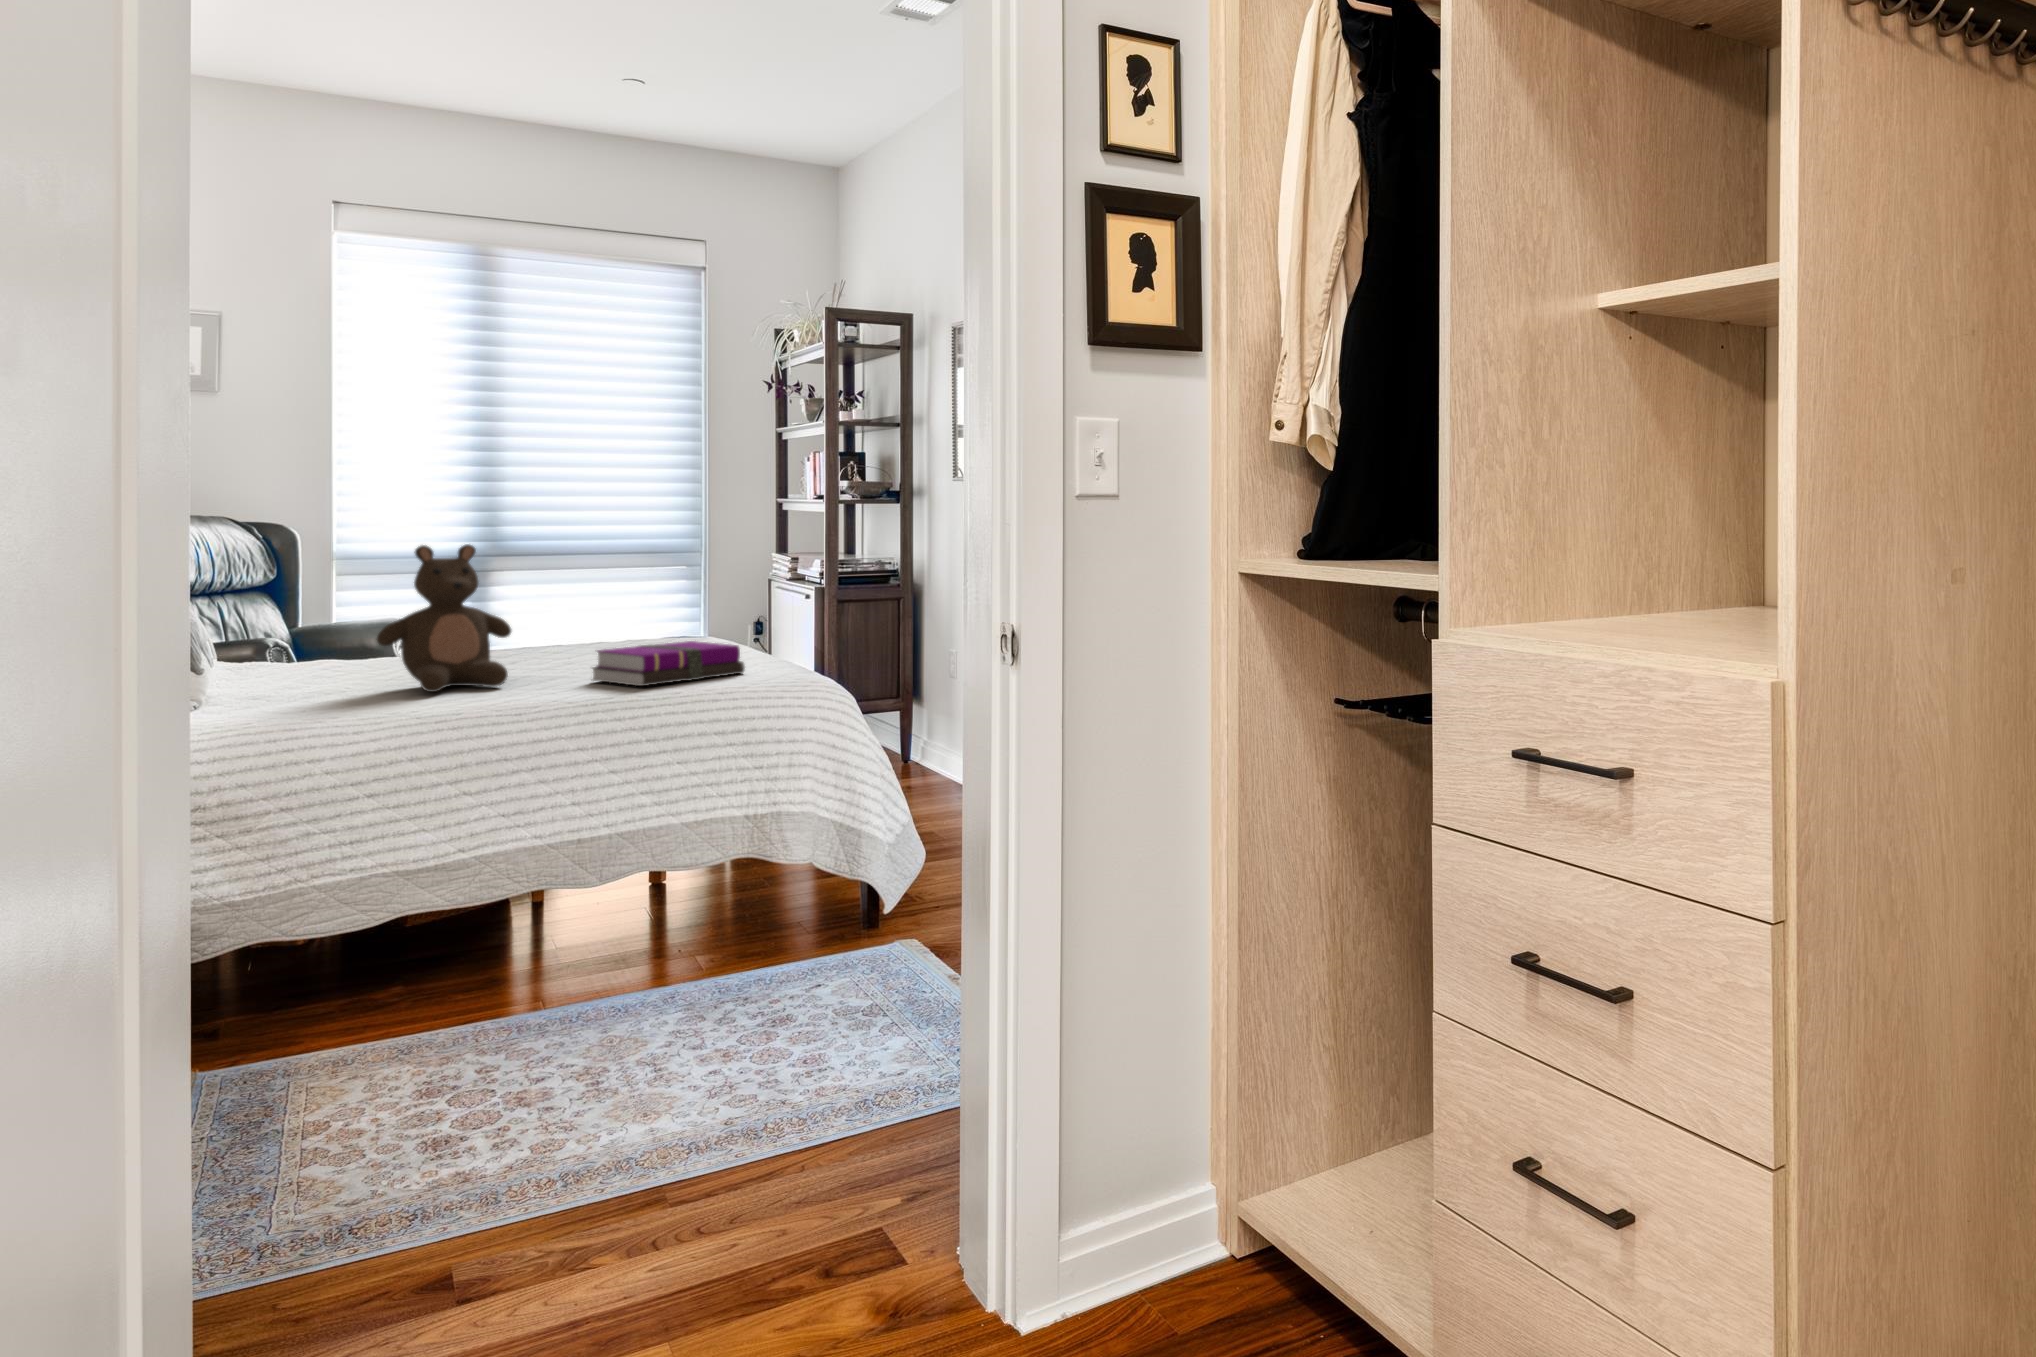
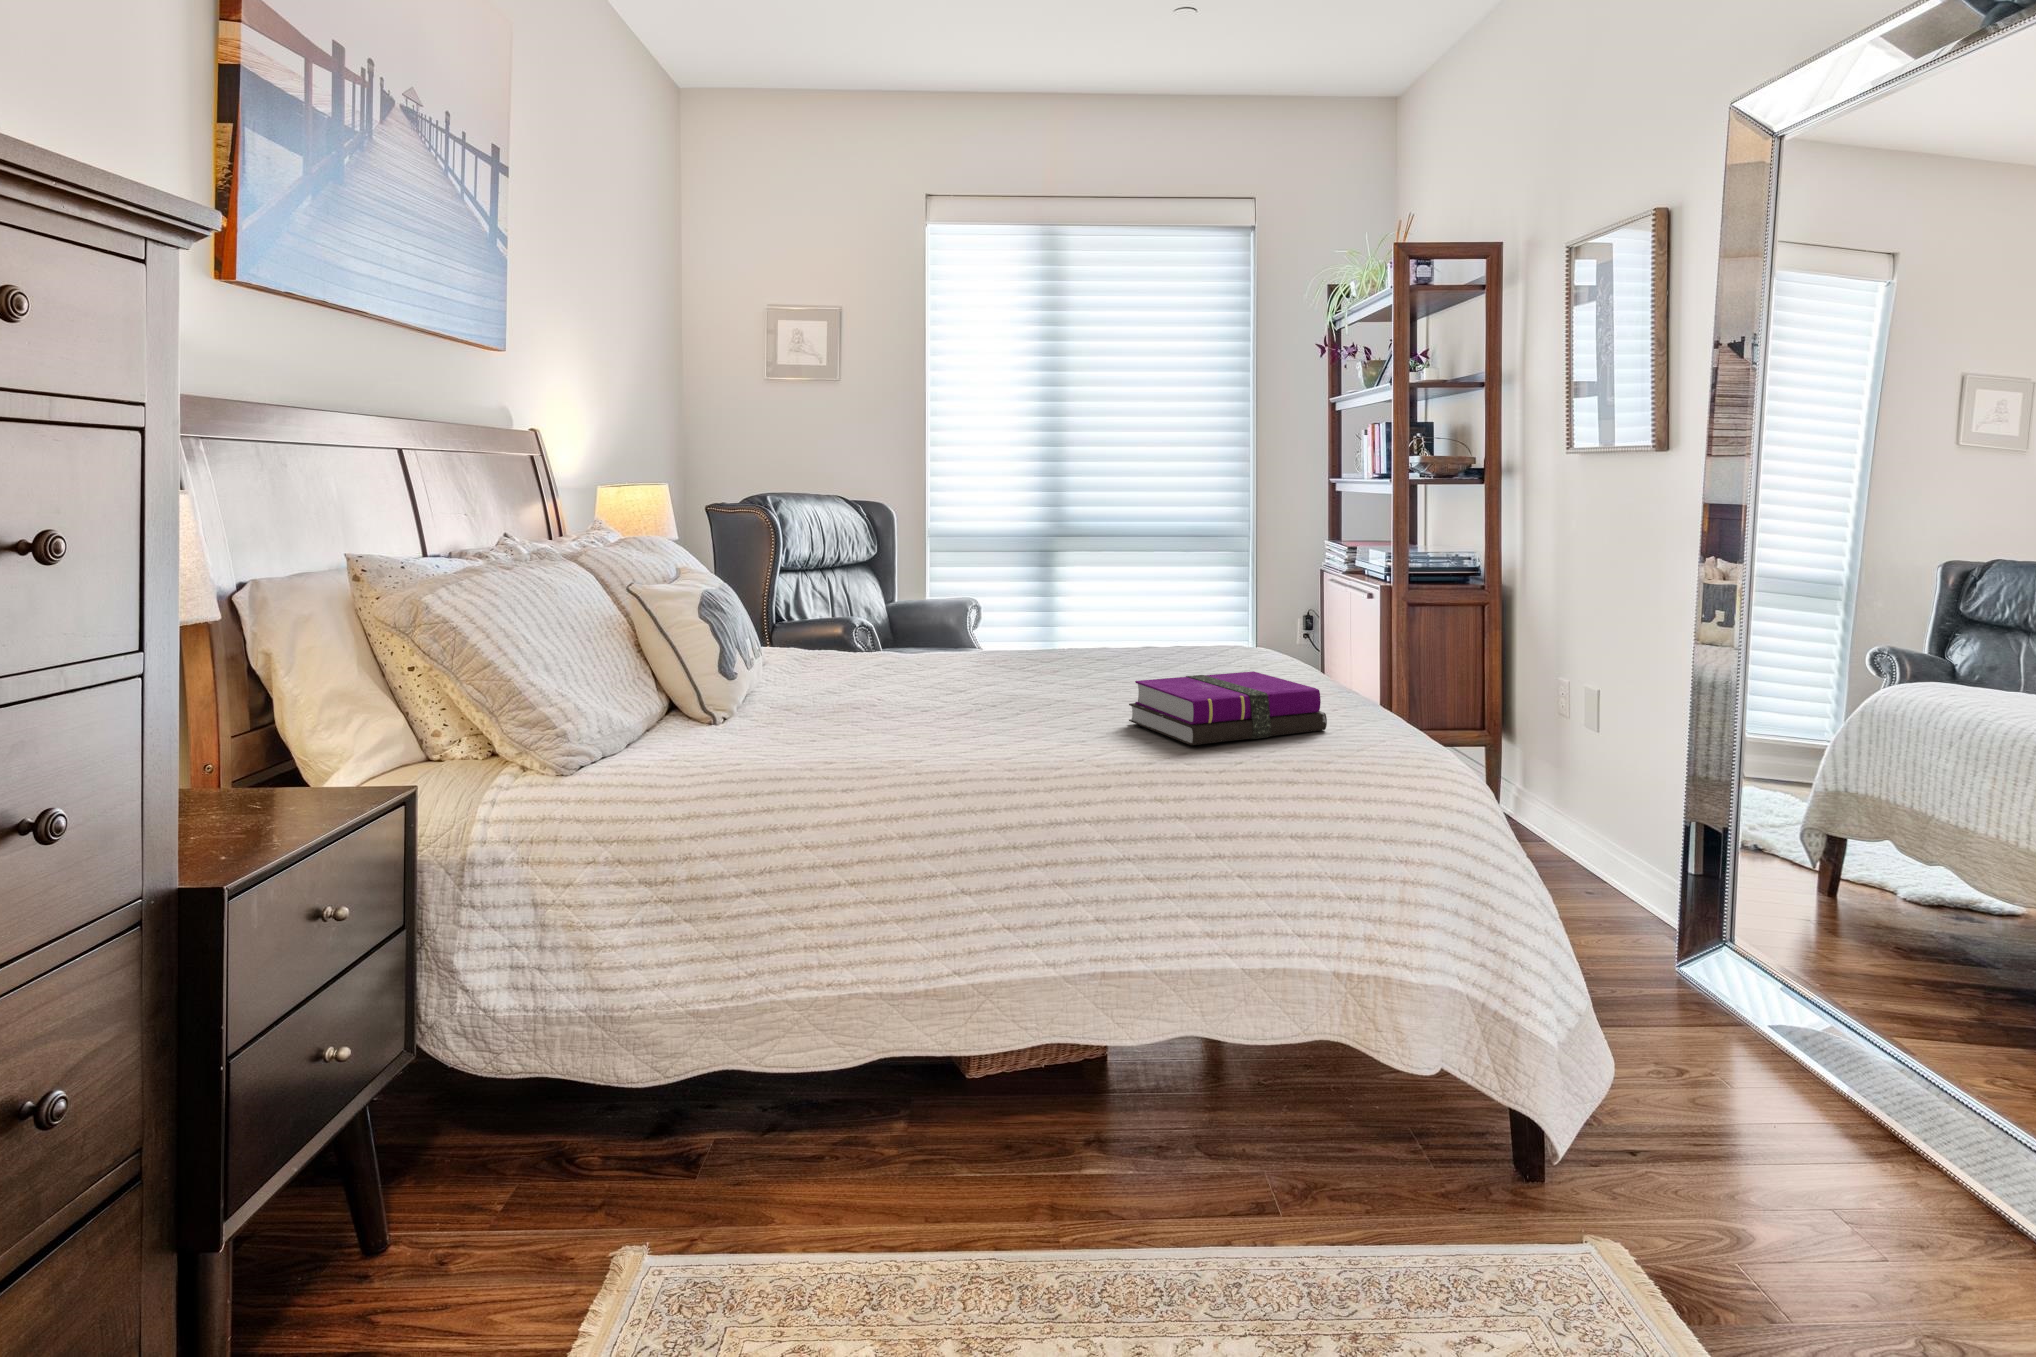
stuffed bear: present [376,544,511,692] -> none [901,533,1044,722]

